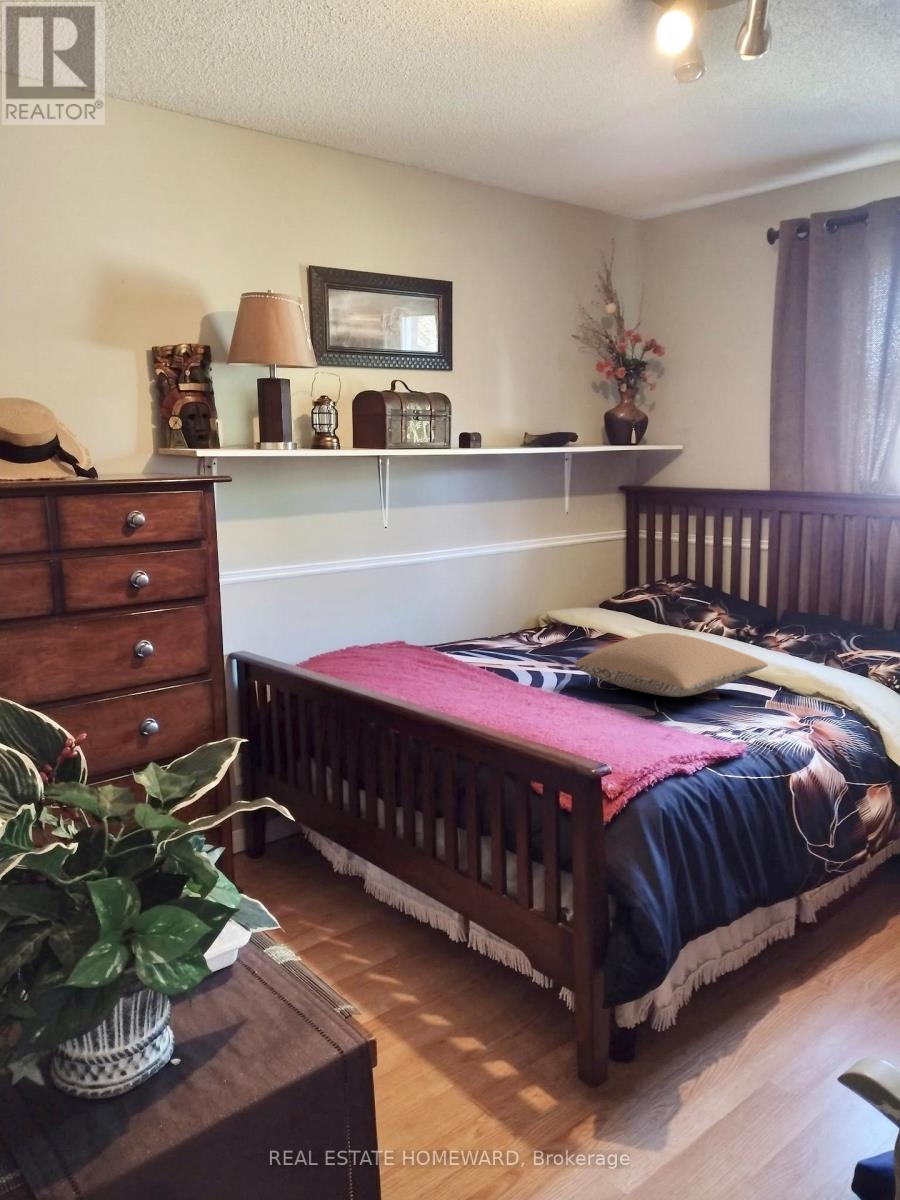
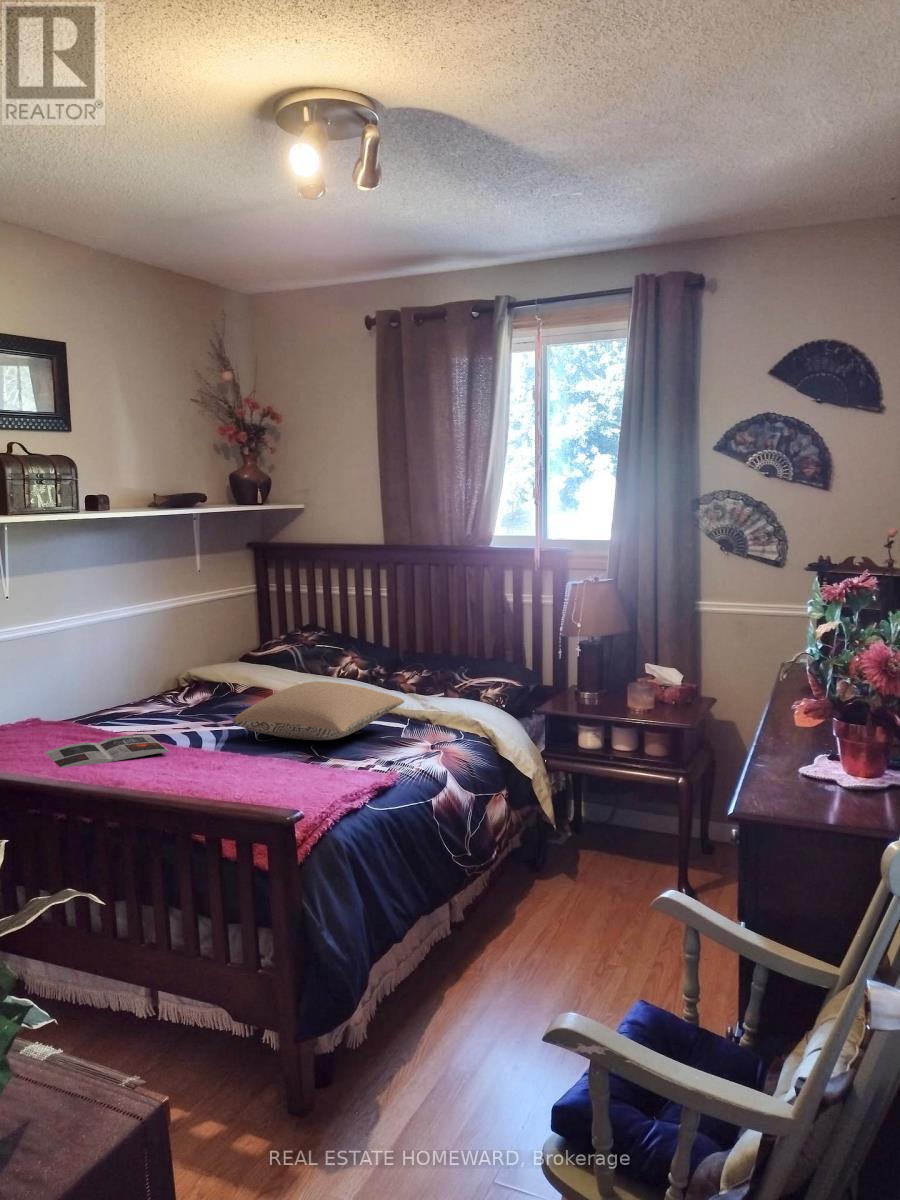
magazine: none [393,666,507,692] -> present [44,735,169,768]

